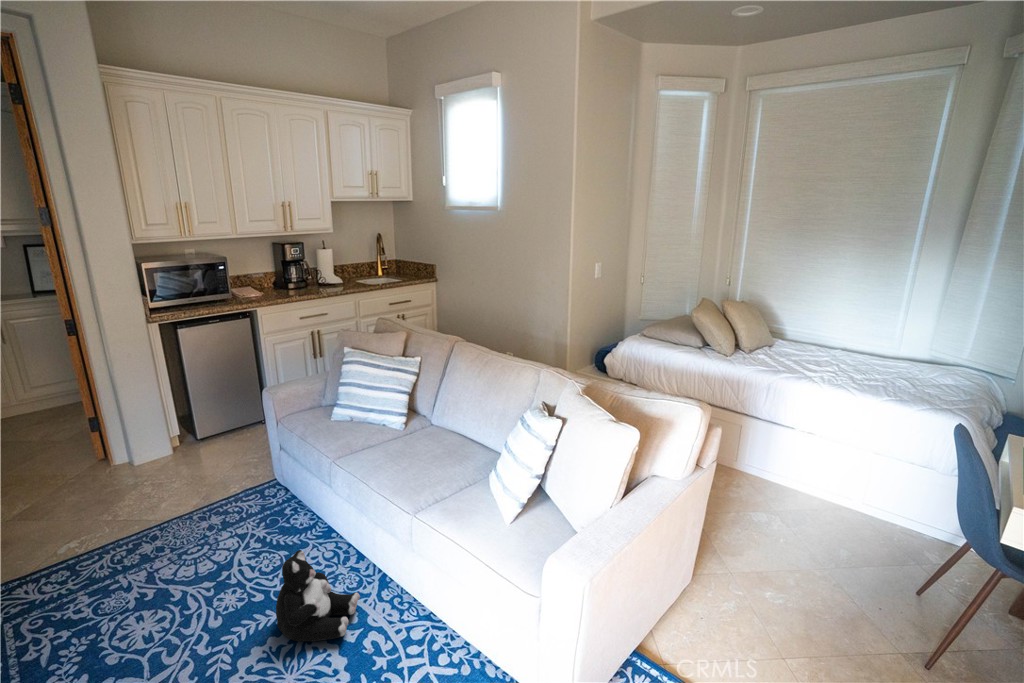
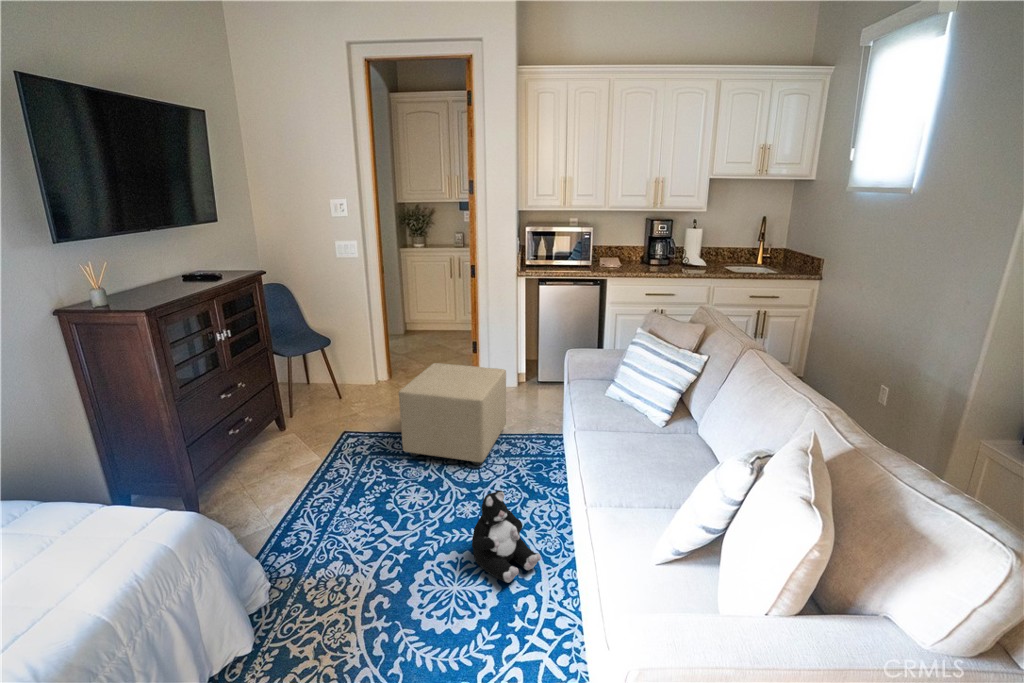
ottoman: none [47,426,207,587] -> present [399,363,506,465]

